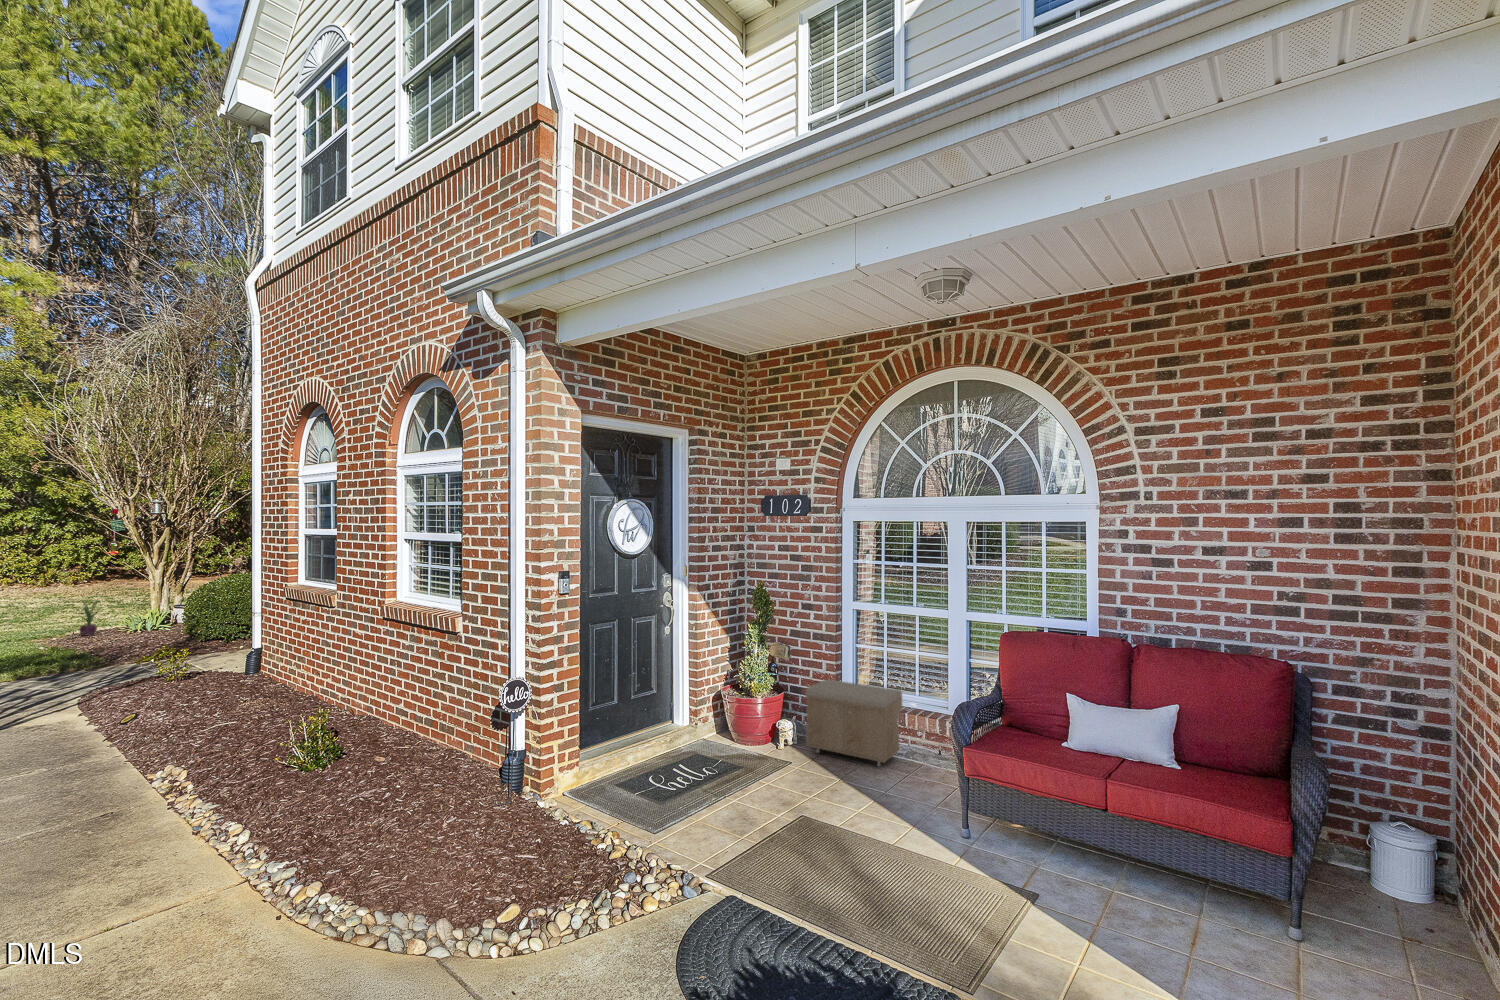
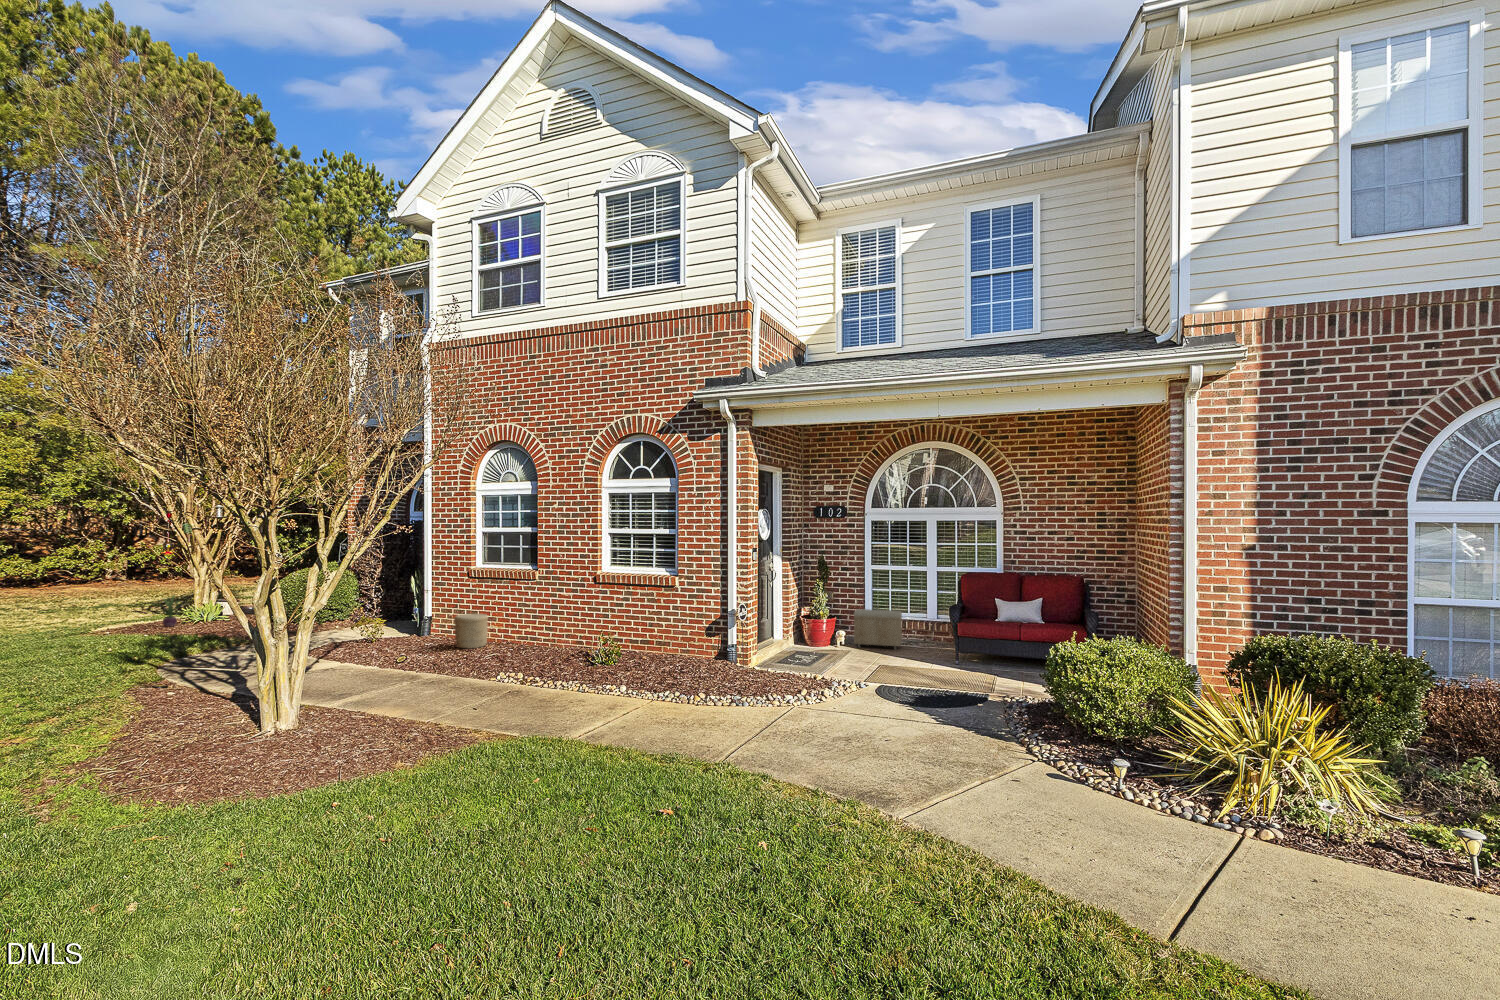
woven basket: none [247,647,302,699] -> present [454,614,488,649]

